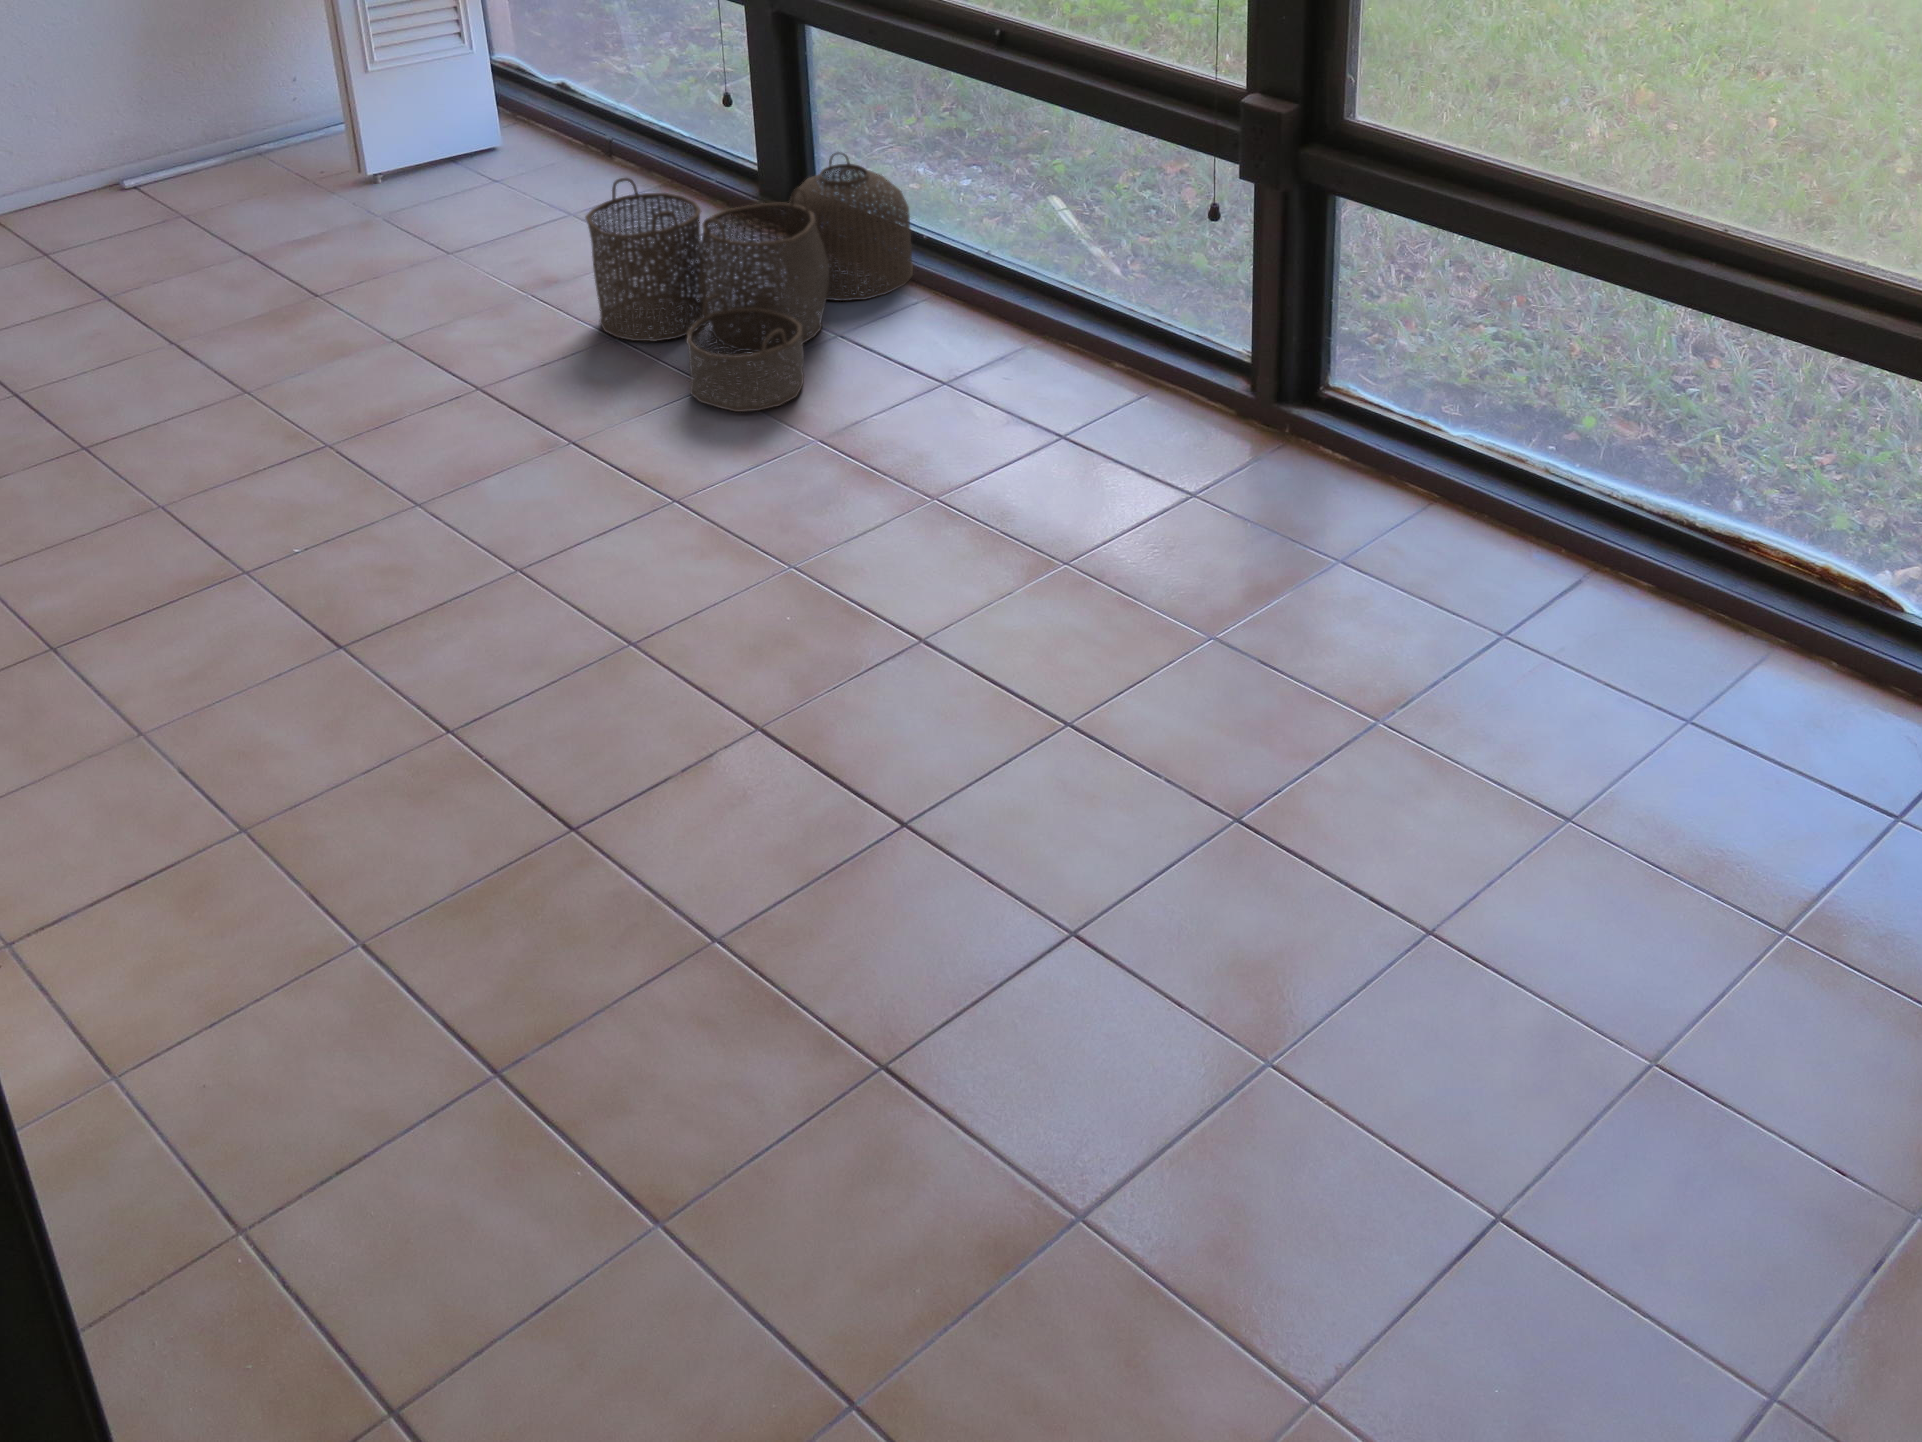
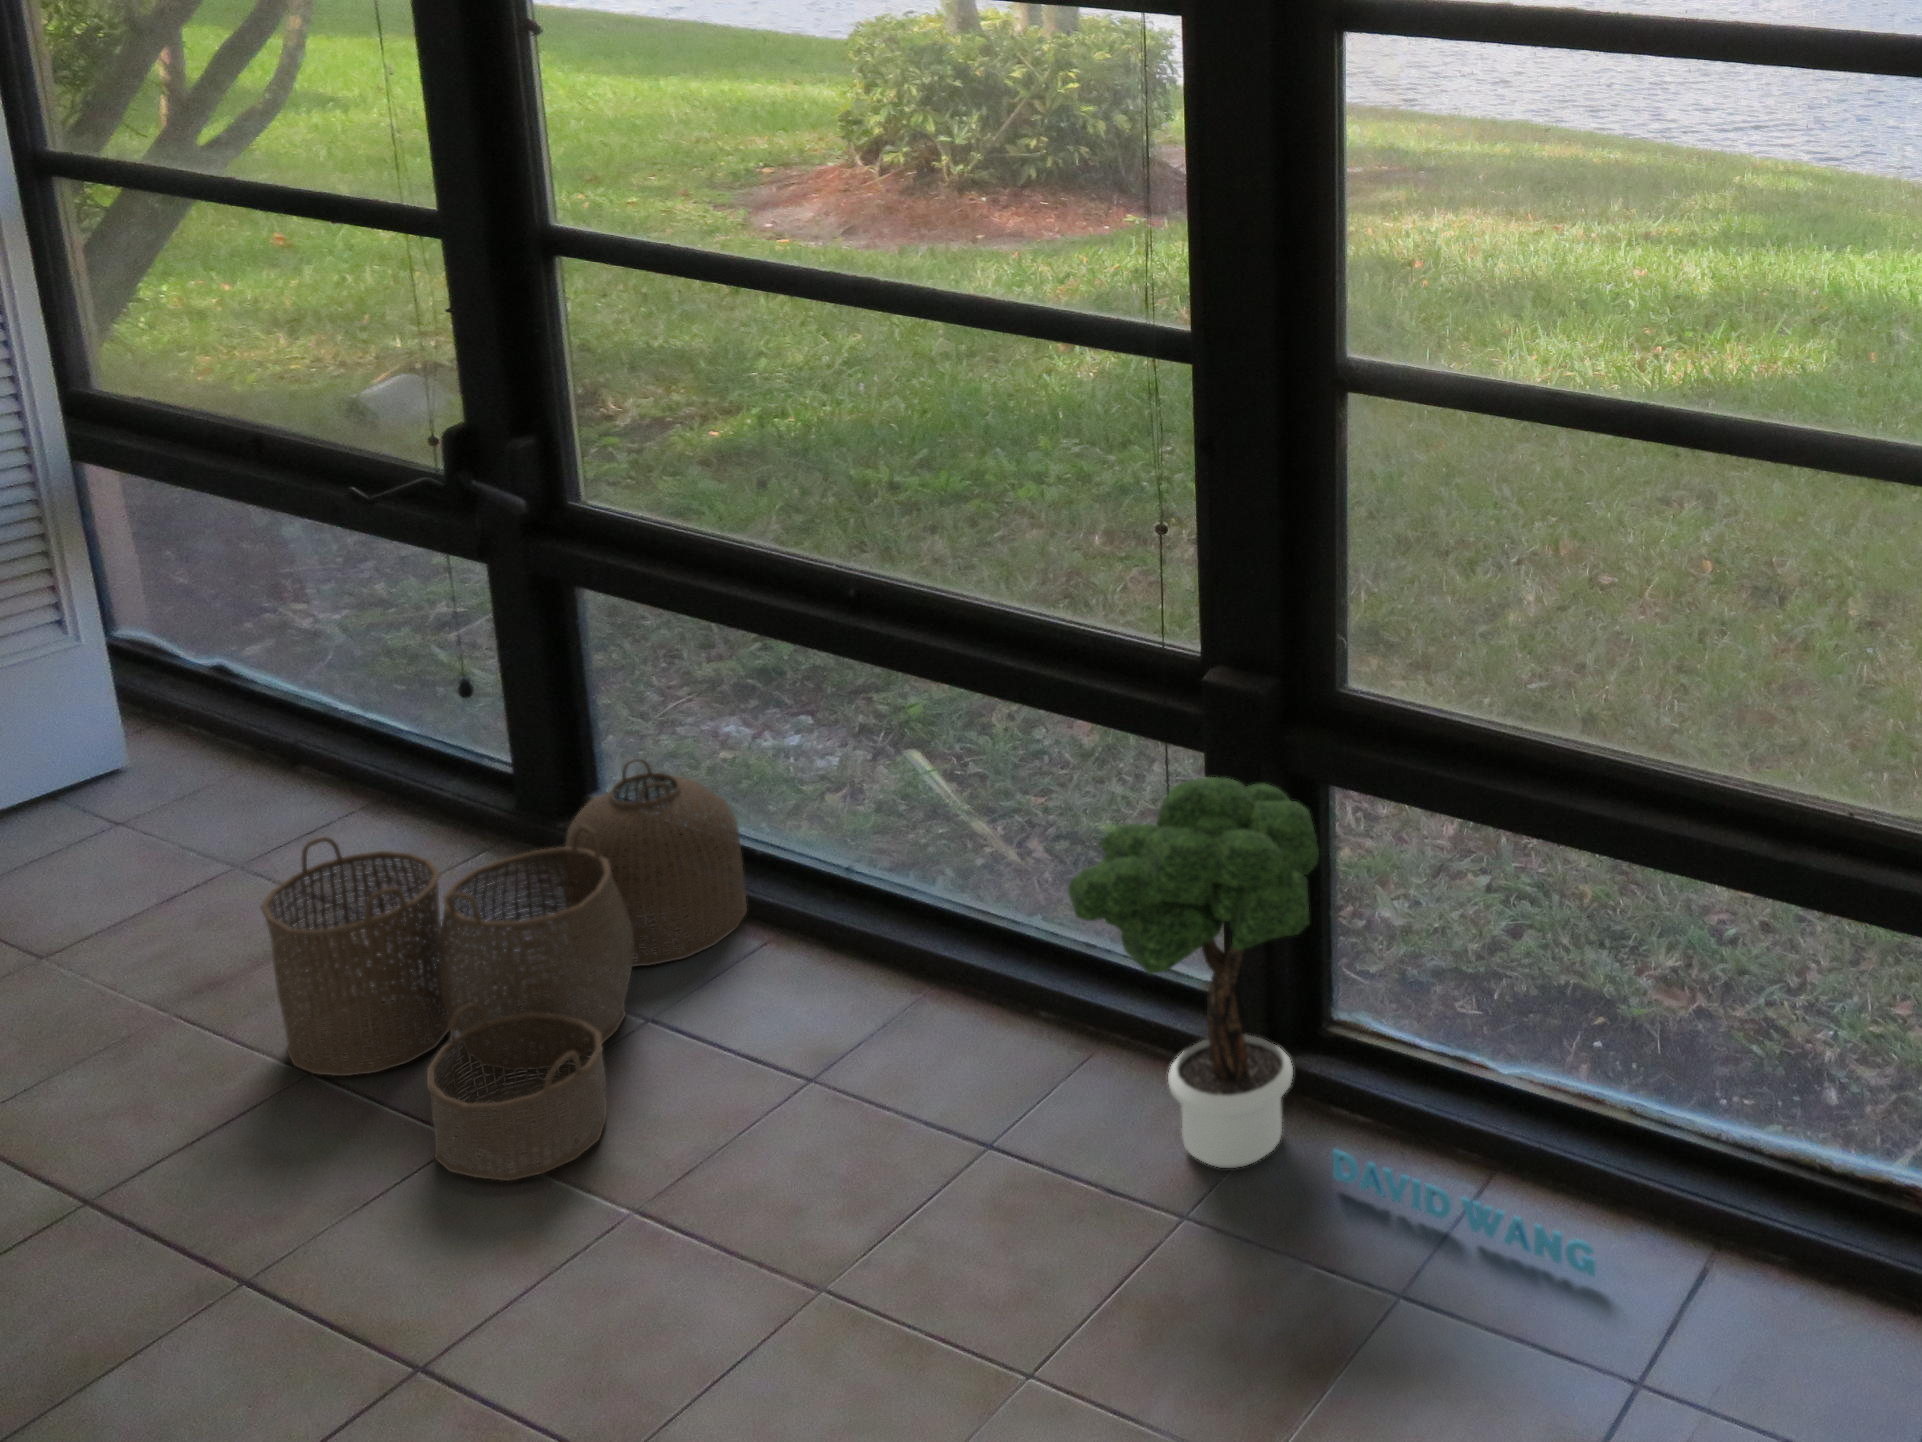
potted tree: none [1126,173,1493,567] -> present [1068,777,1595,1276]

